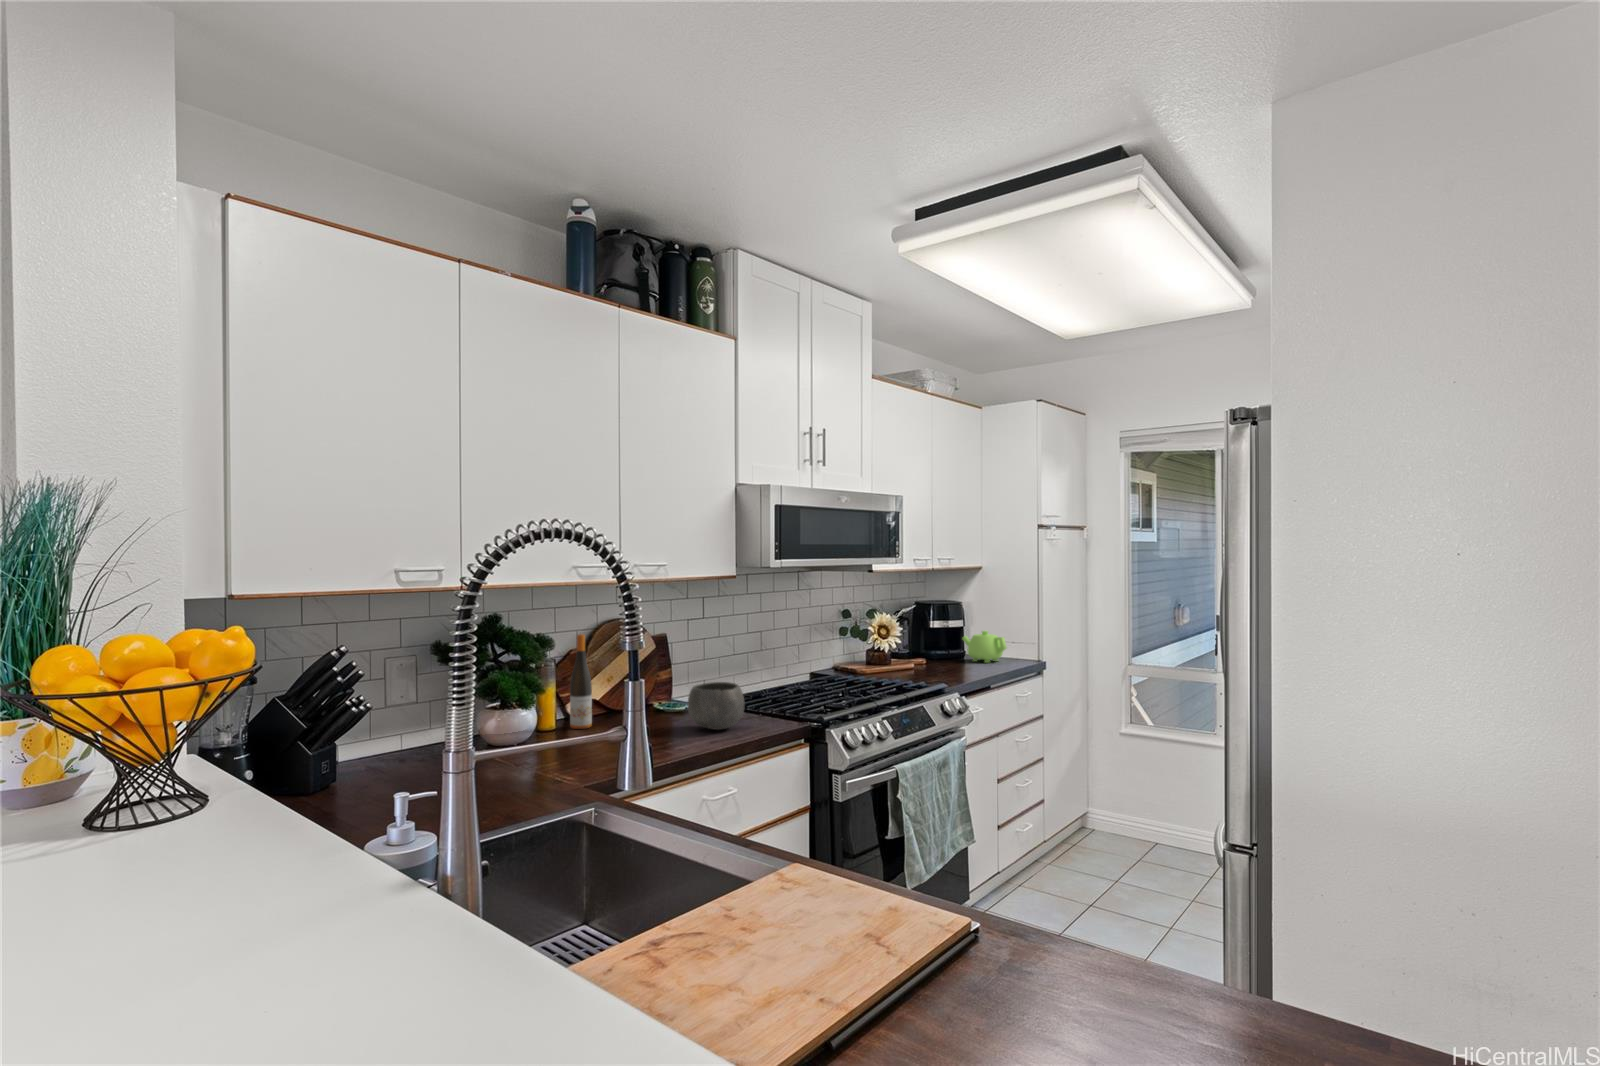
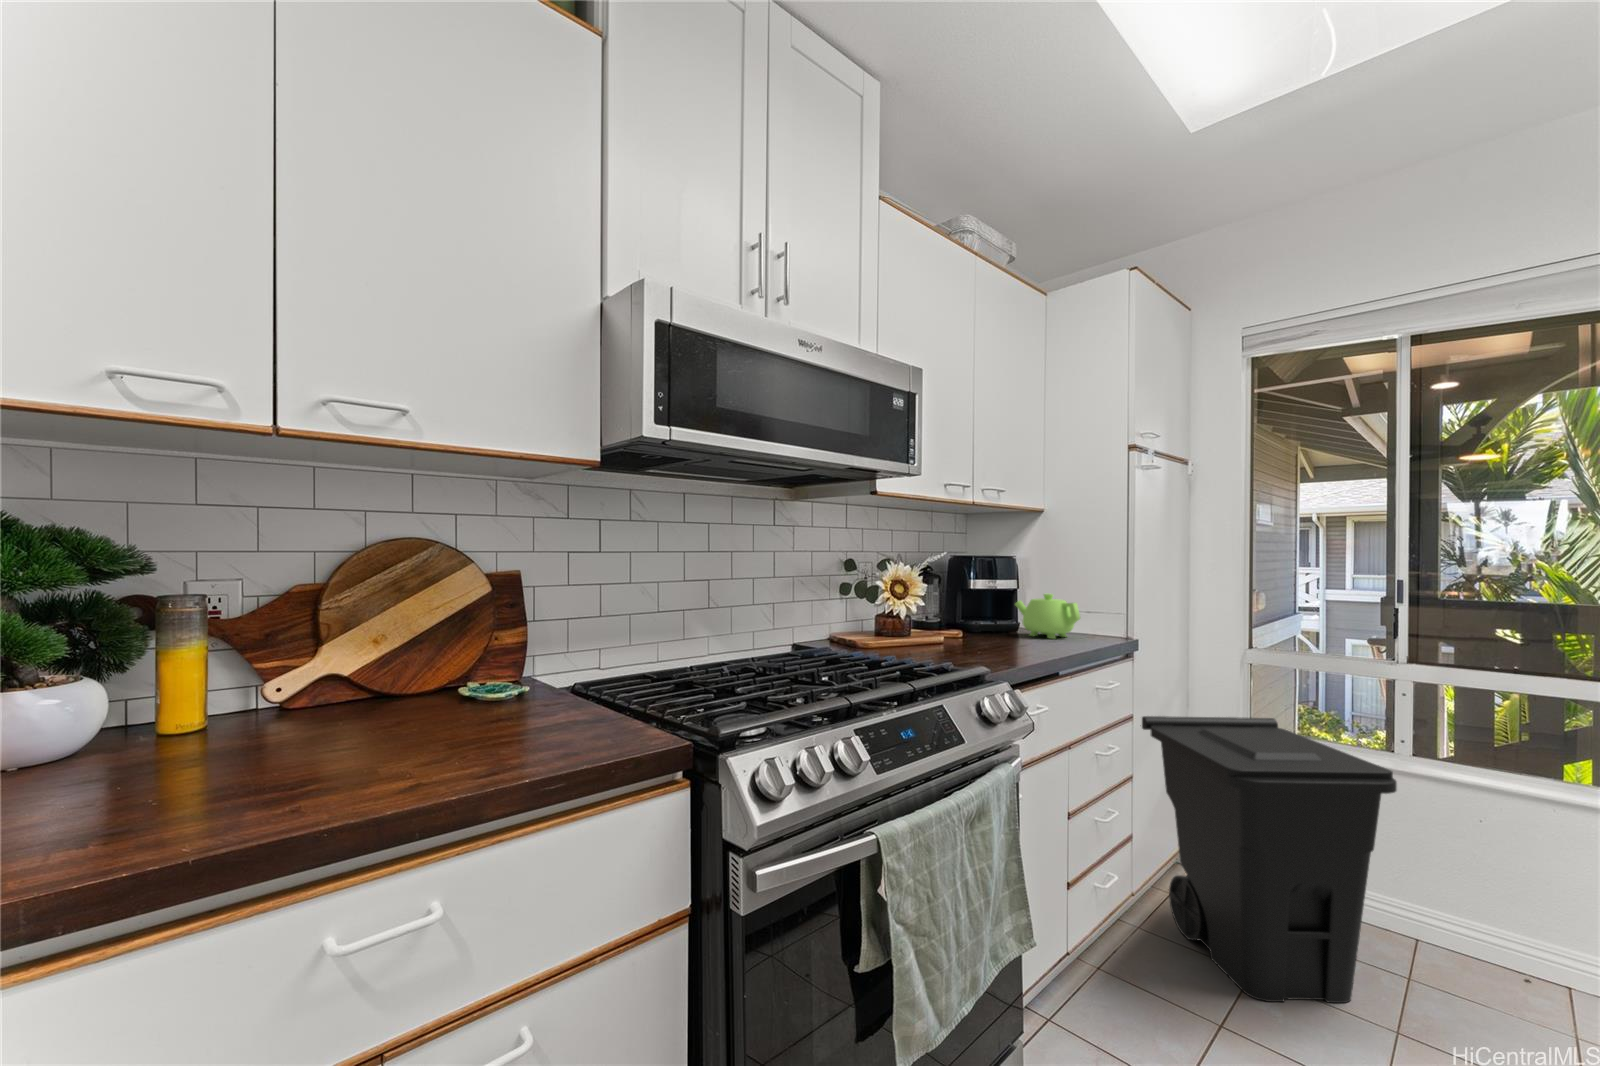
wine bottle: present [570,634,592,729] -> none [221,549,275,735]
ceramic bowl: present [688,682,744,730] -> none [410,651,541,754]
trash can: none [1049,713,1194,889] -> present [1142,716,1397,1003]

